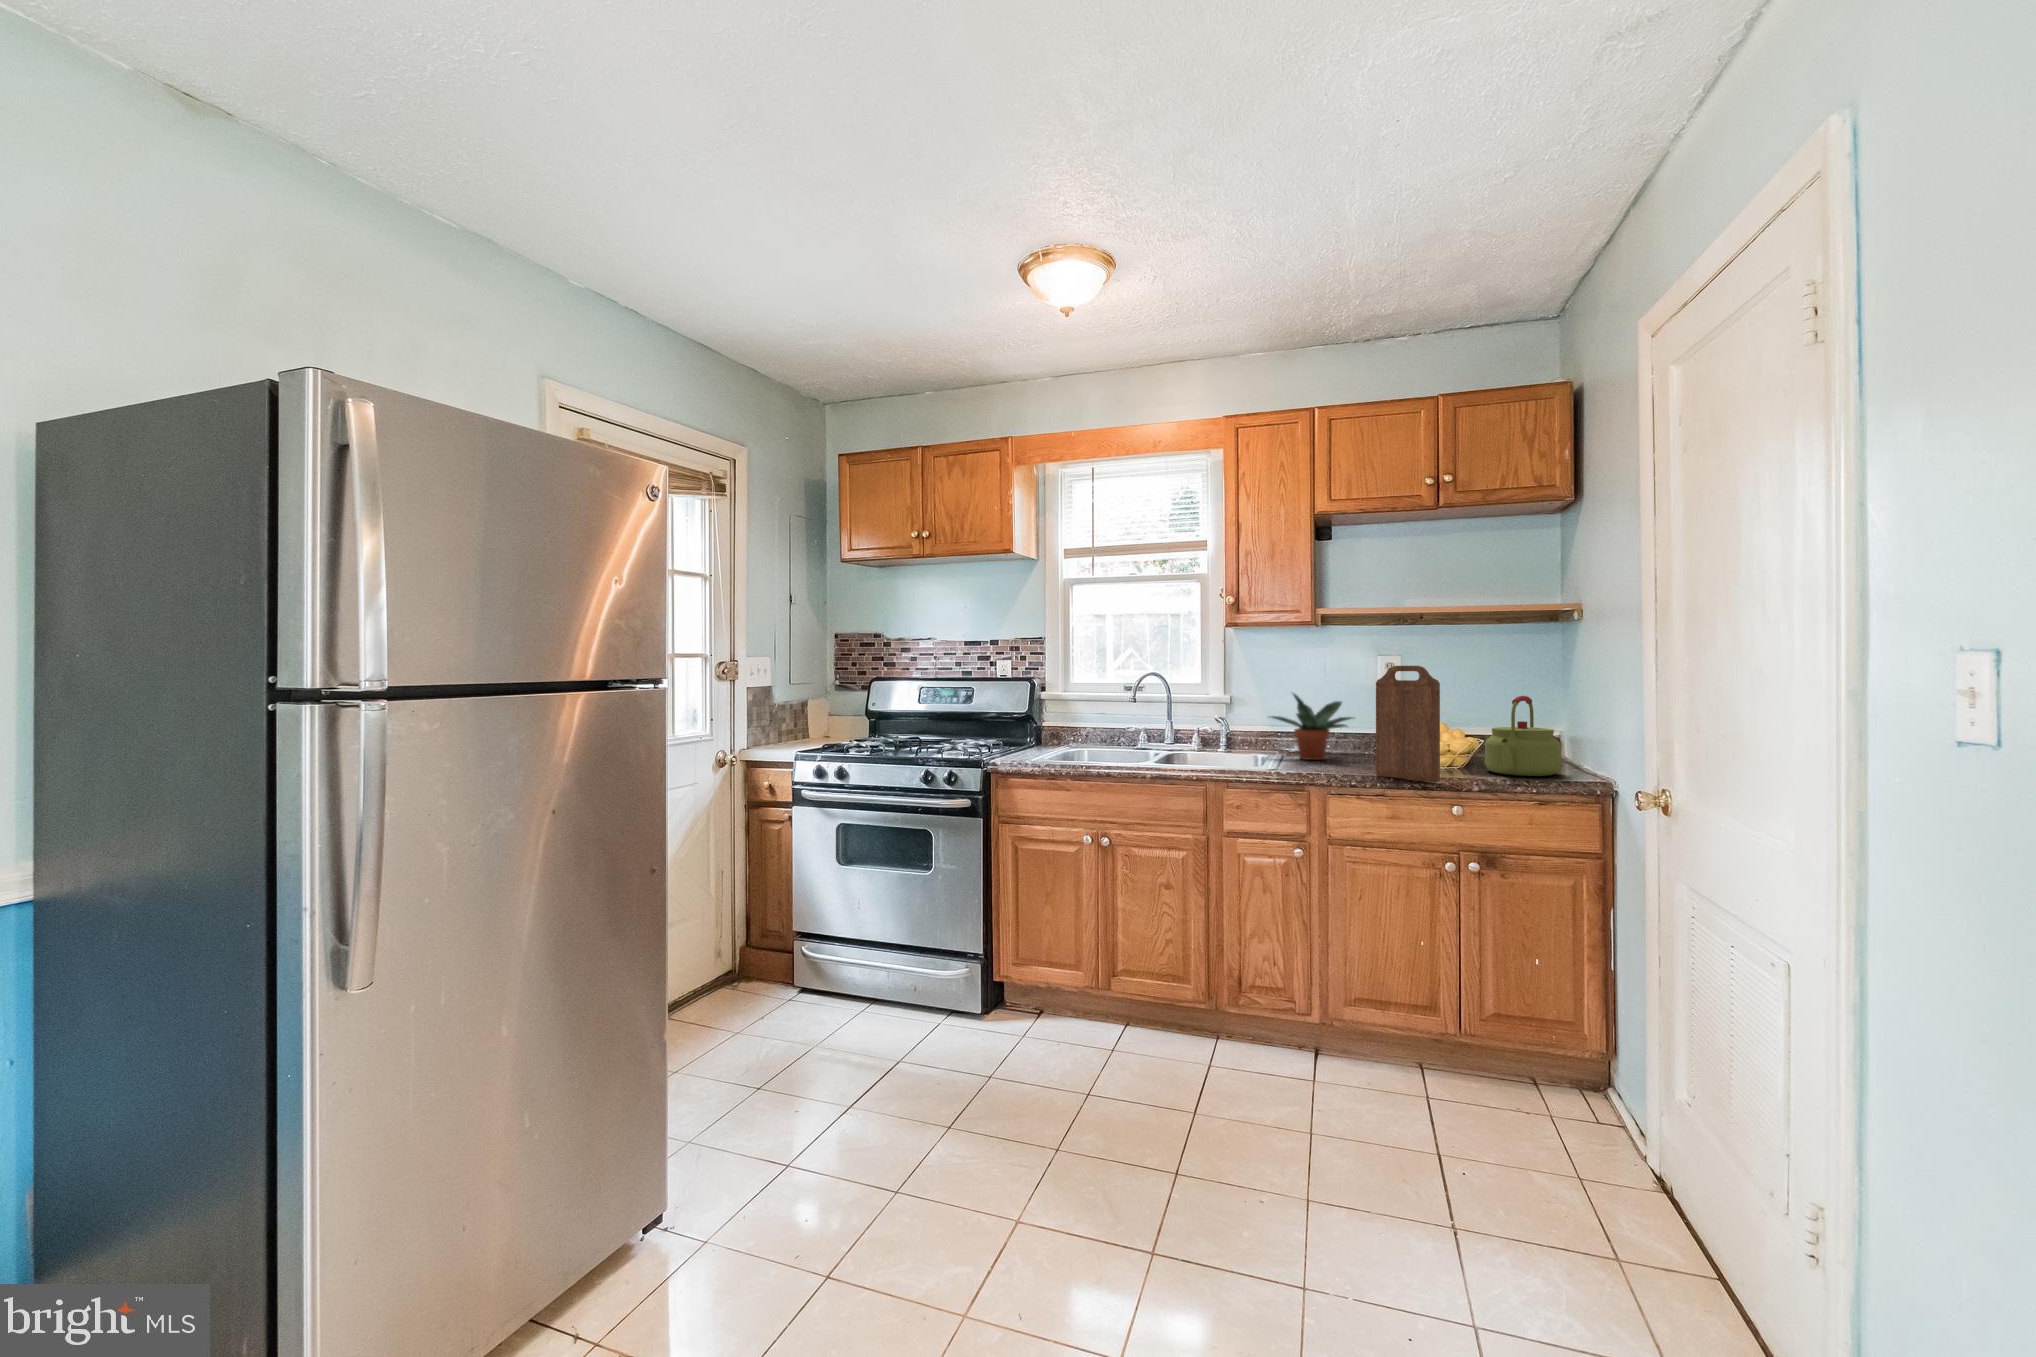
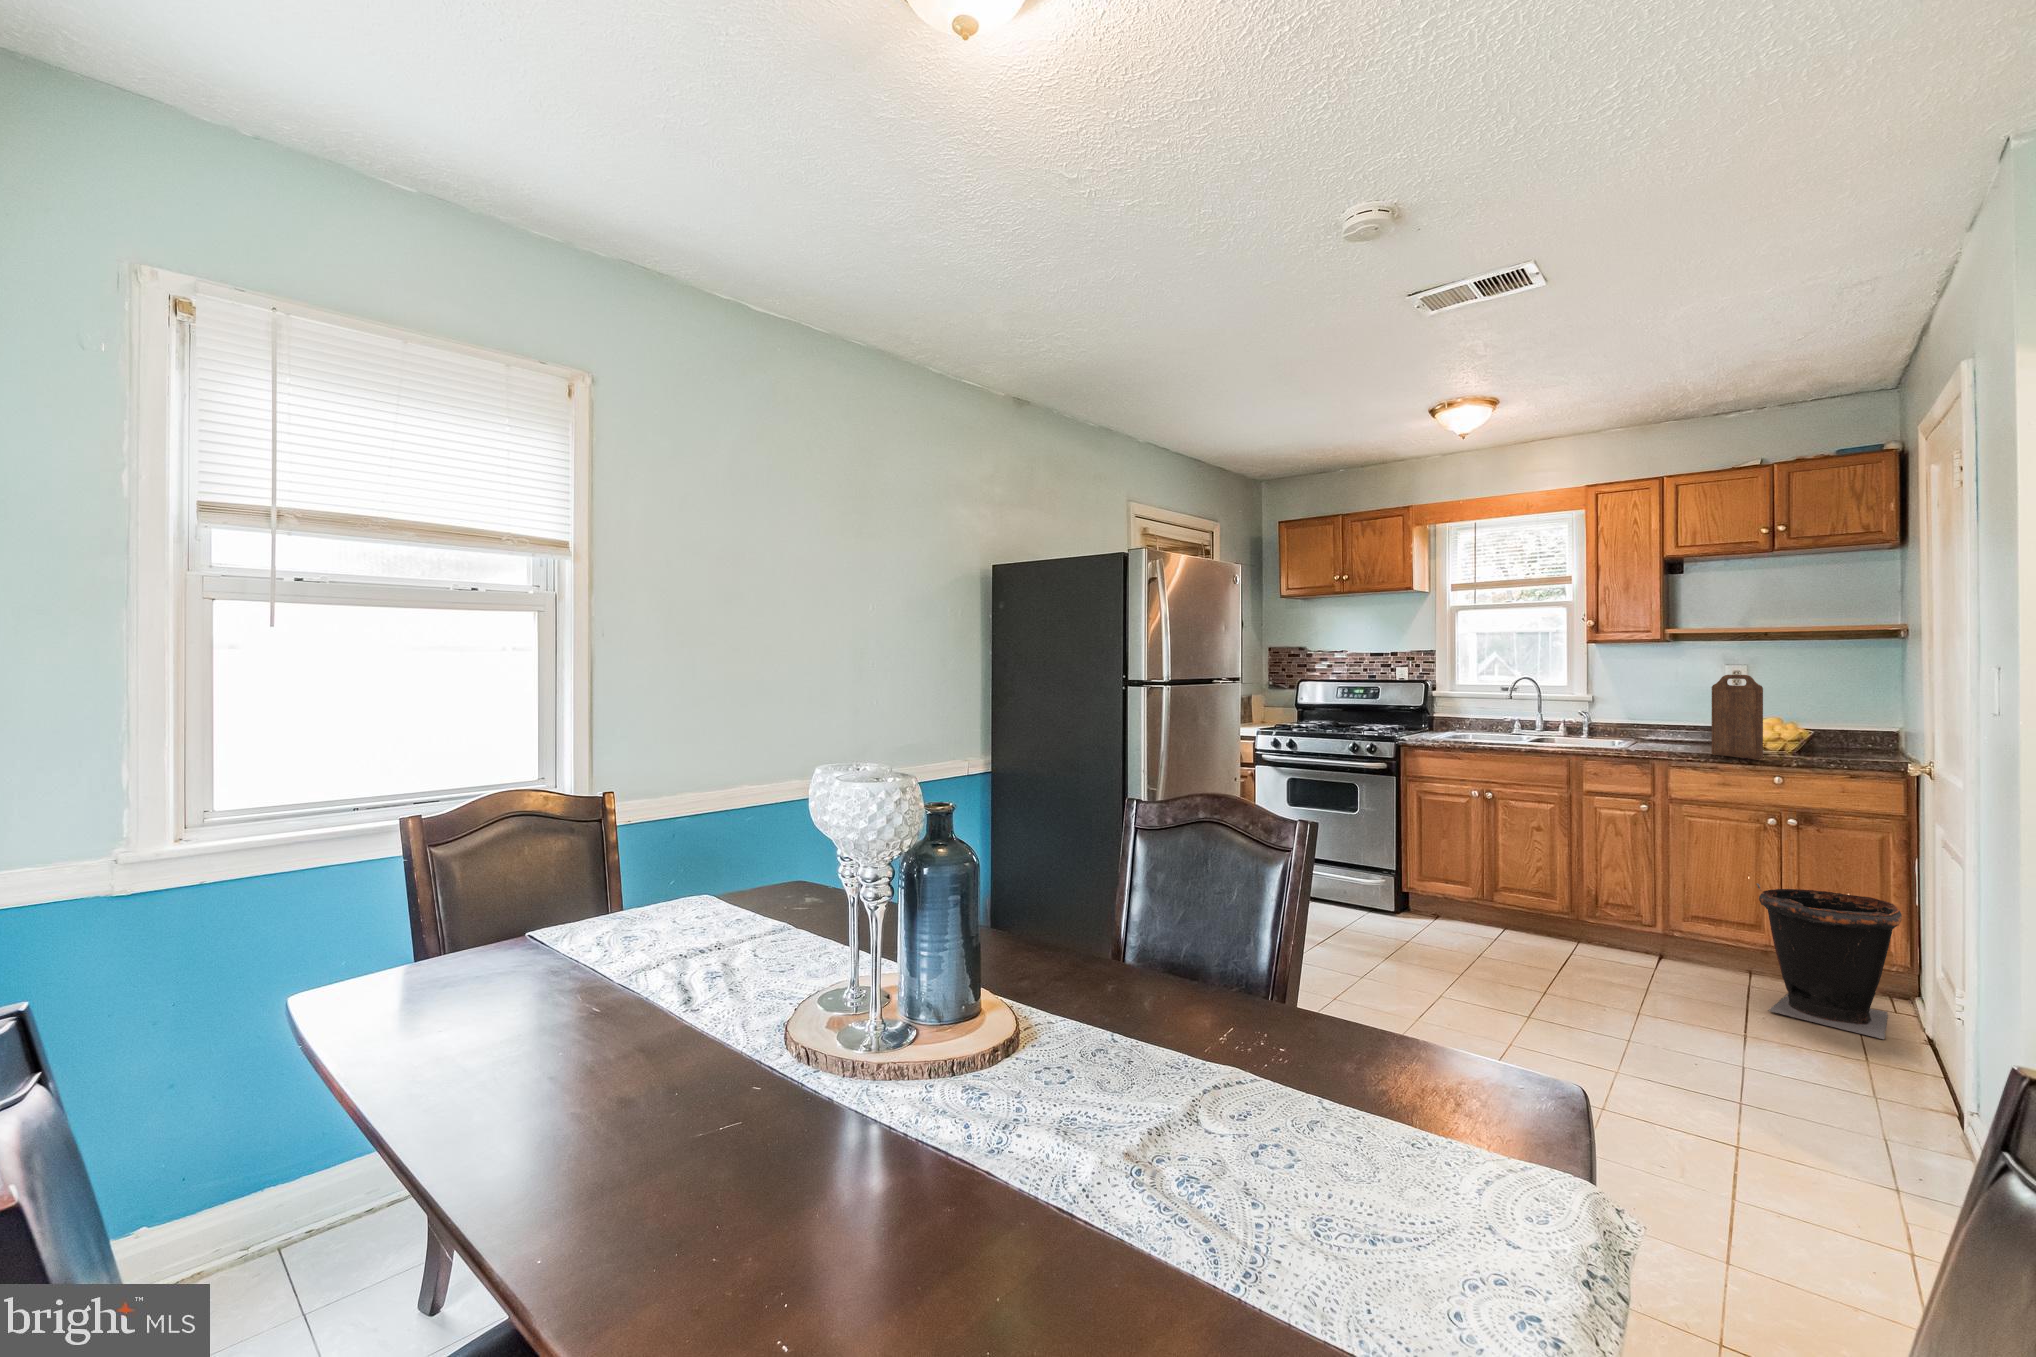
potted plant: present [1268,694,1352,760] -> none [1624,693,1703,744]
kettle: present [1485,696,1561,776] -> none [1814,697,1882,758]
waste bin: none [1453,971,1642,1220] -> present [1757,883,1902,1039]

